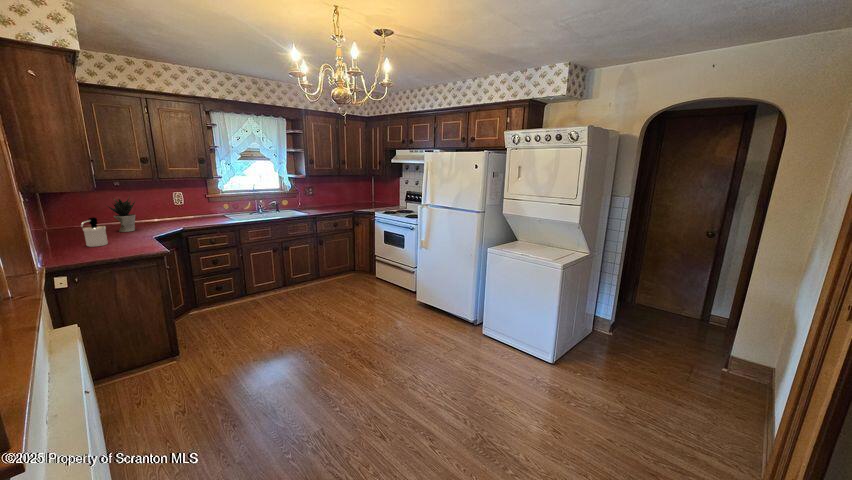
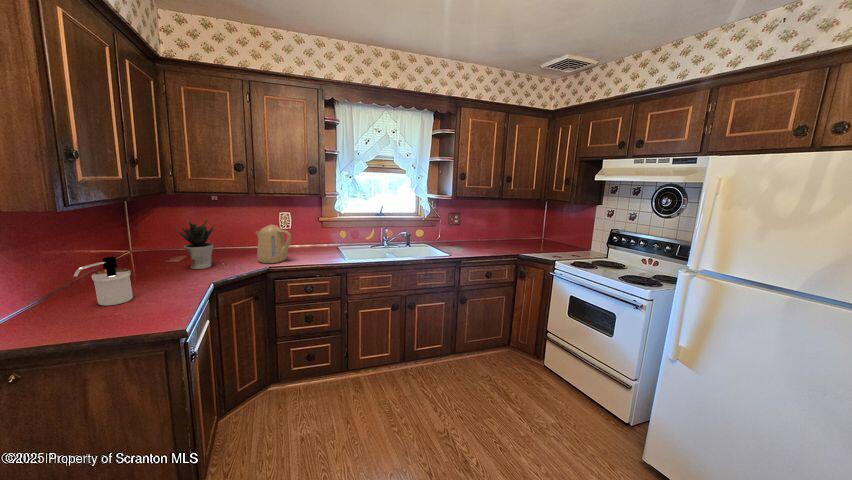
kettle: none [163,199,195,226] -> present [256,225,291,263]

